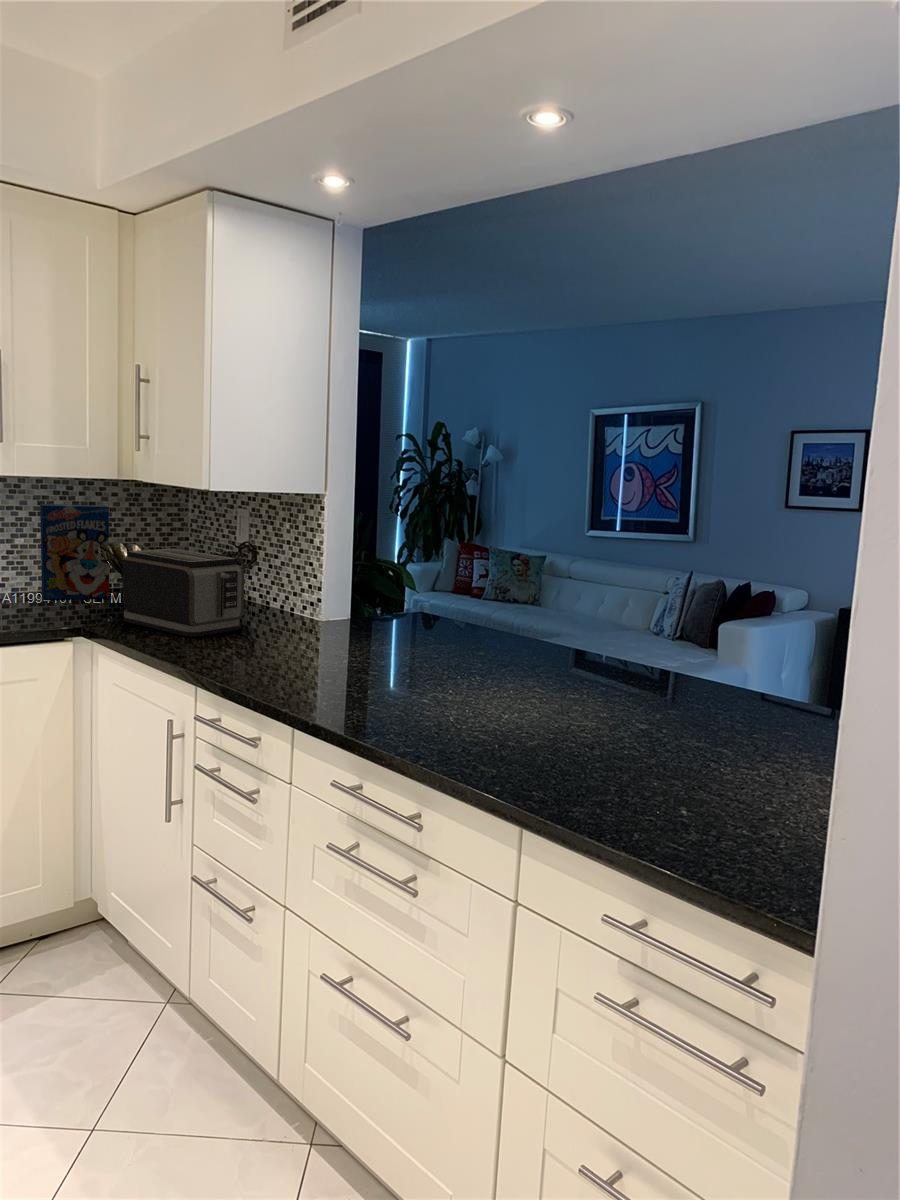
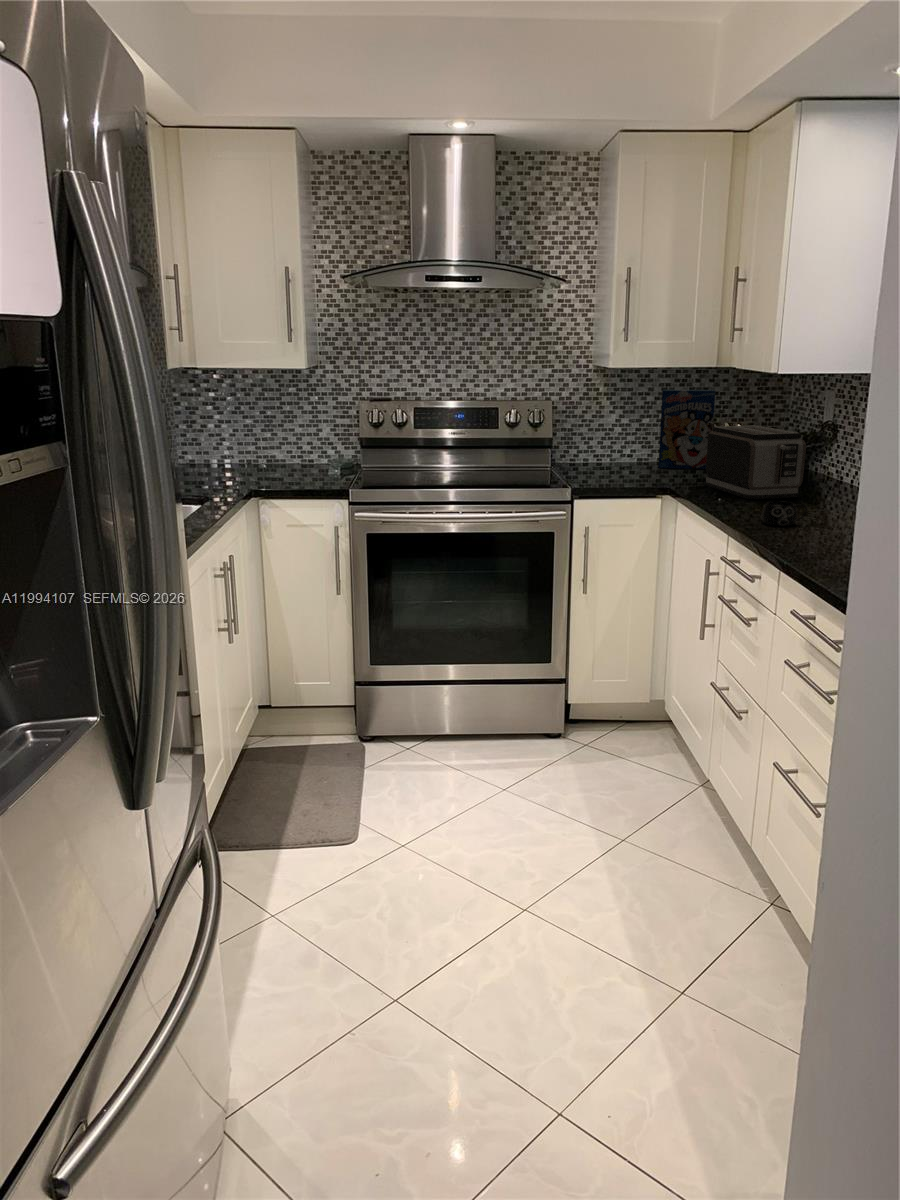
mug: none [235,642,285,673] -> present [762,501,807,526]

